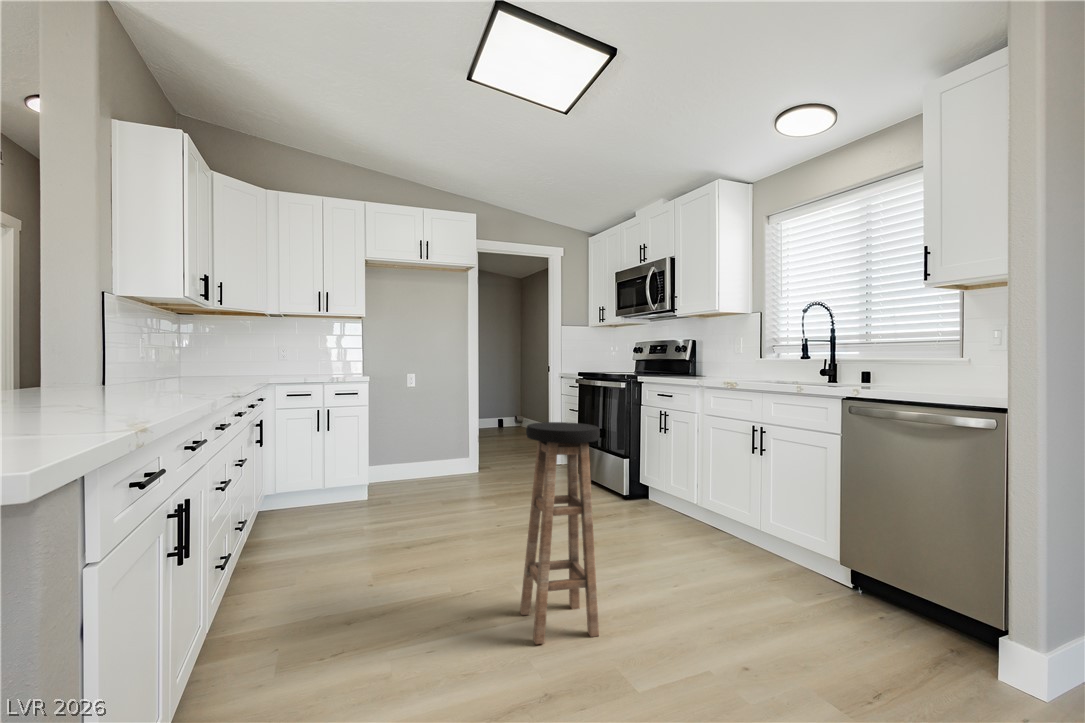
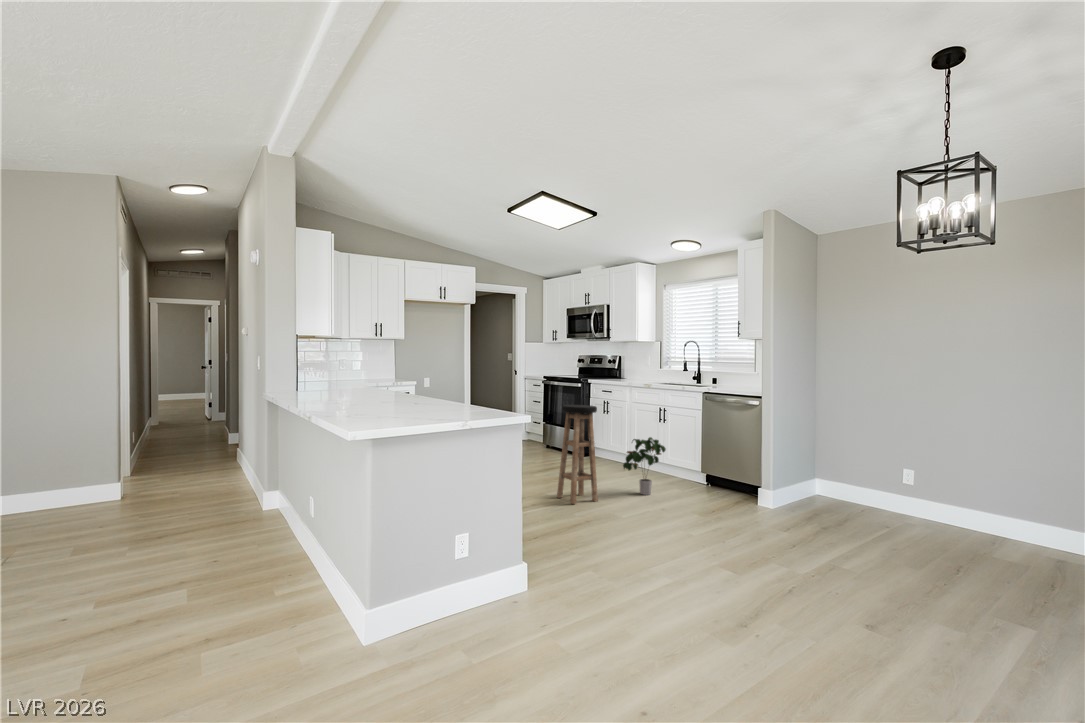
potted plant: none [661,494,762,622] -> present [623,437,666,495]

